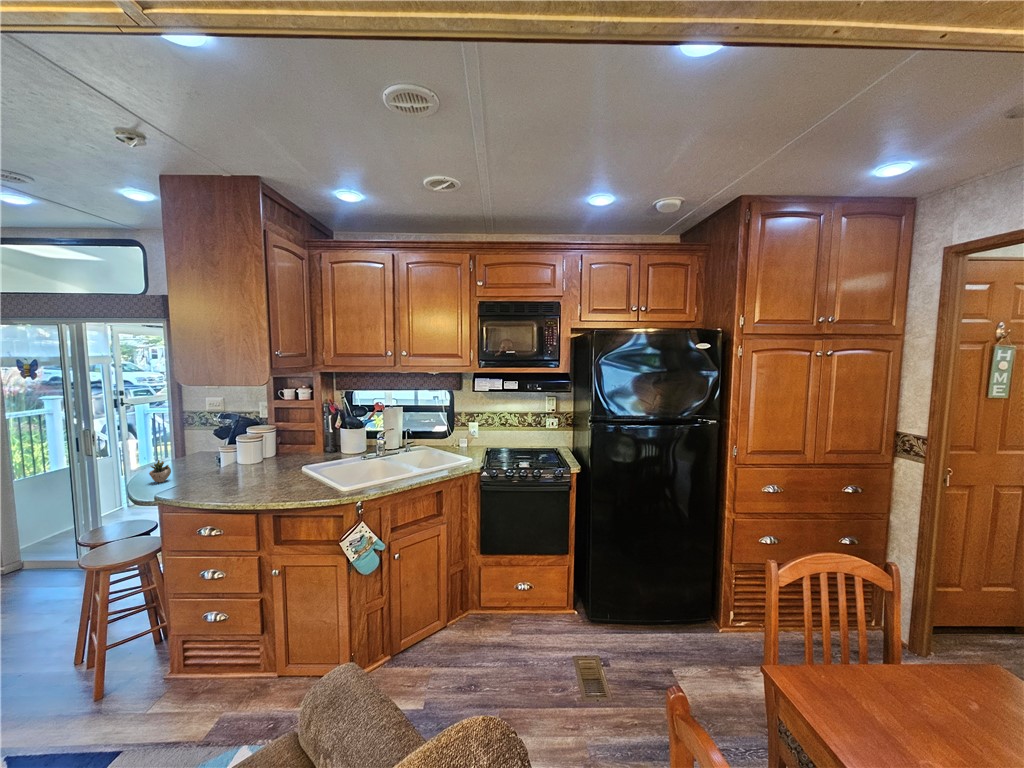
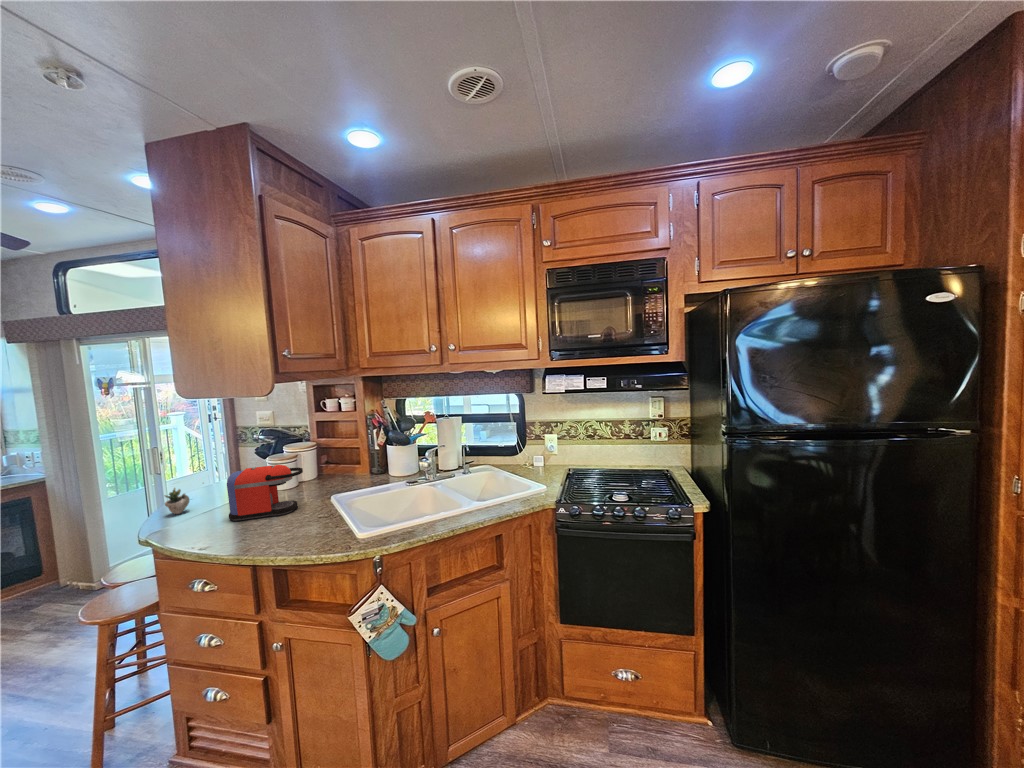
coffee maker: none [218,440,283,484] -> present [227,465,303,521]

